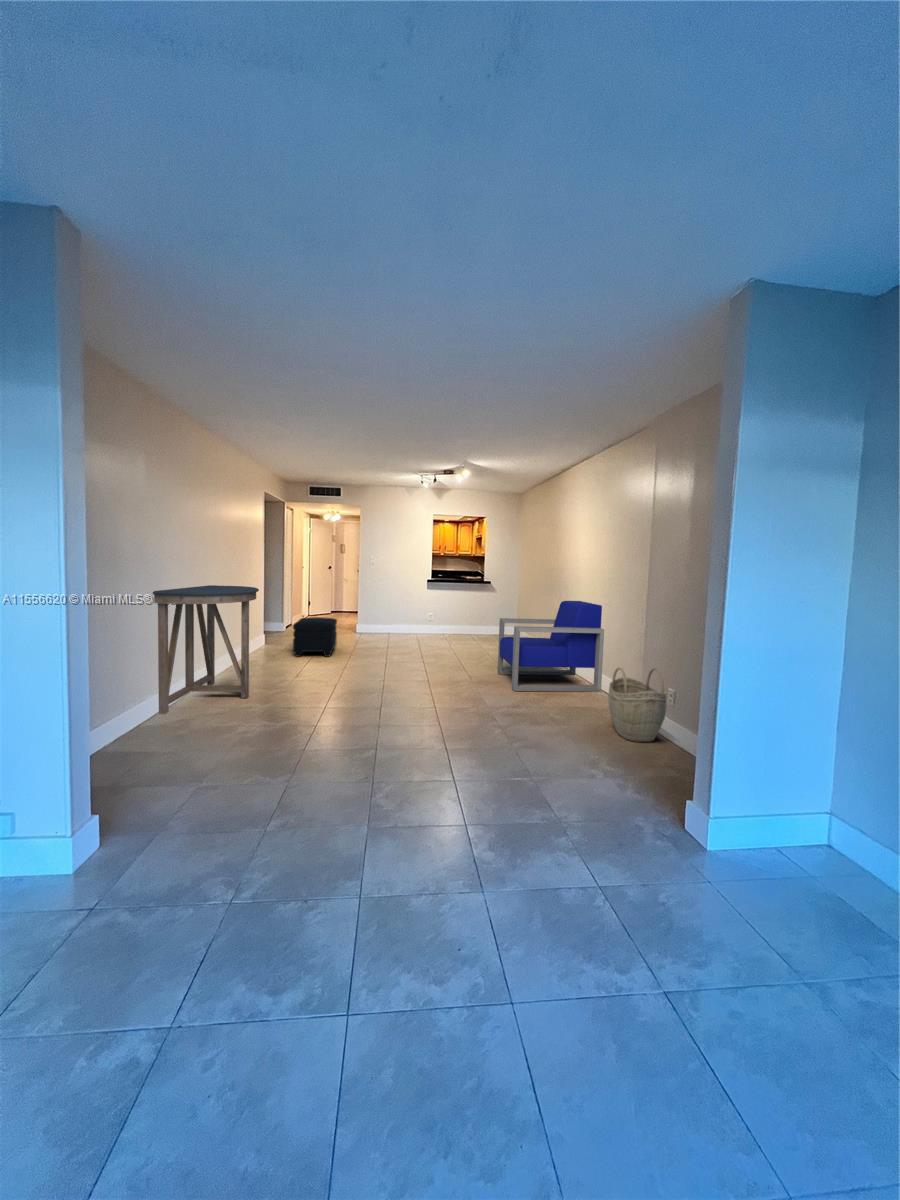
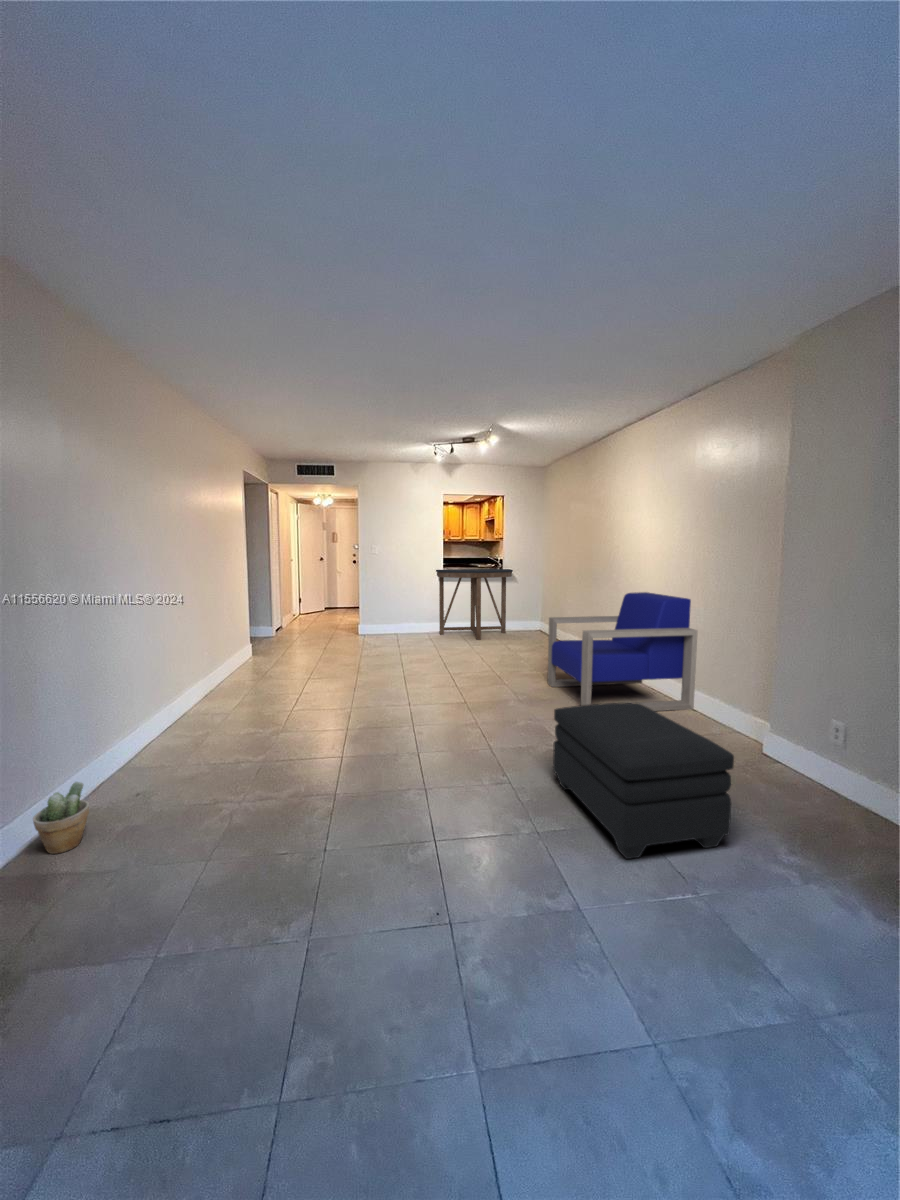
console table: present [153,585,259,714] -> present [436,569,513,640]
ottoman: present [293,617,337,657] -> present [553,703,734,859]
woven basket: present [608,668,666,742] -> none [759,695,867,808]
potted plant: none [126,695,158,736] -> present [33,782,89,854]

